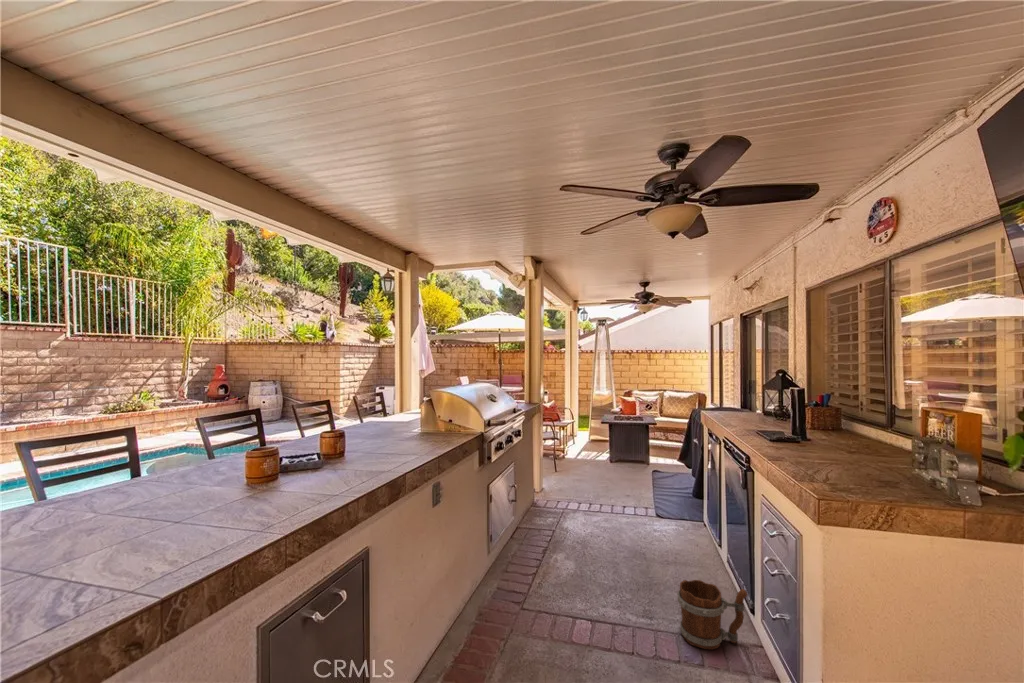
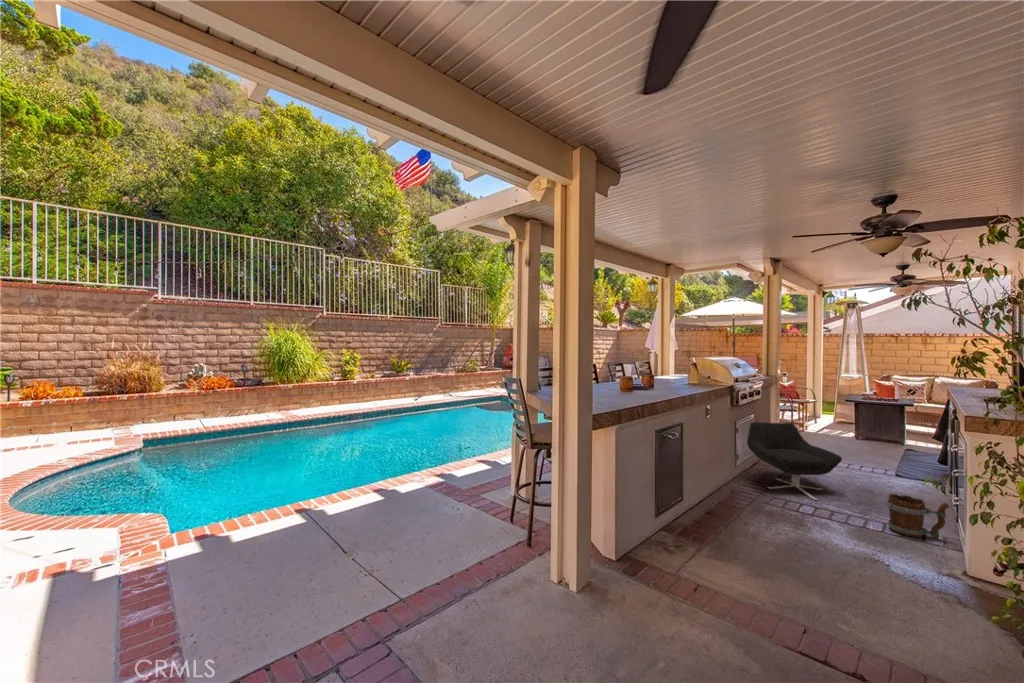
lounge chair: none [504,471,616,593] -> present [747,422,842,500]

